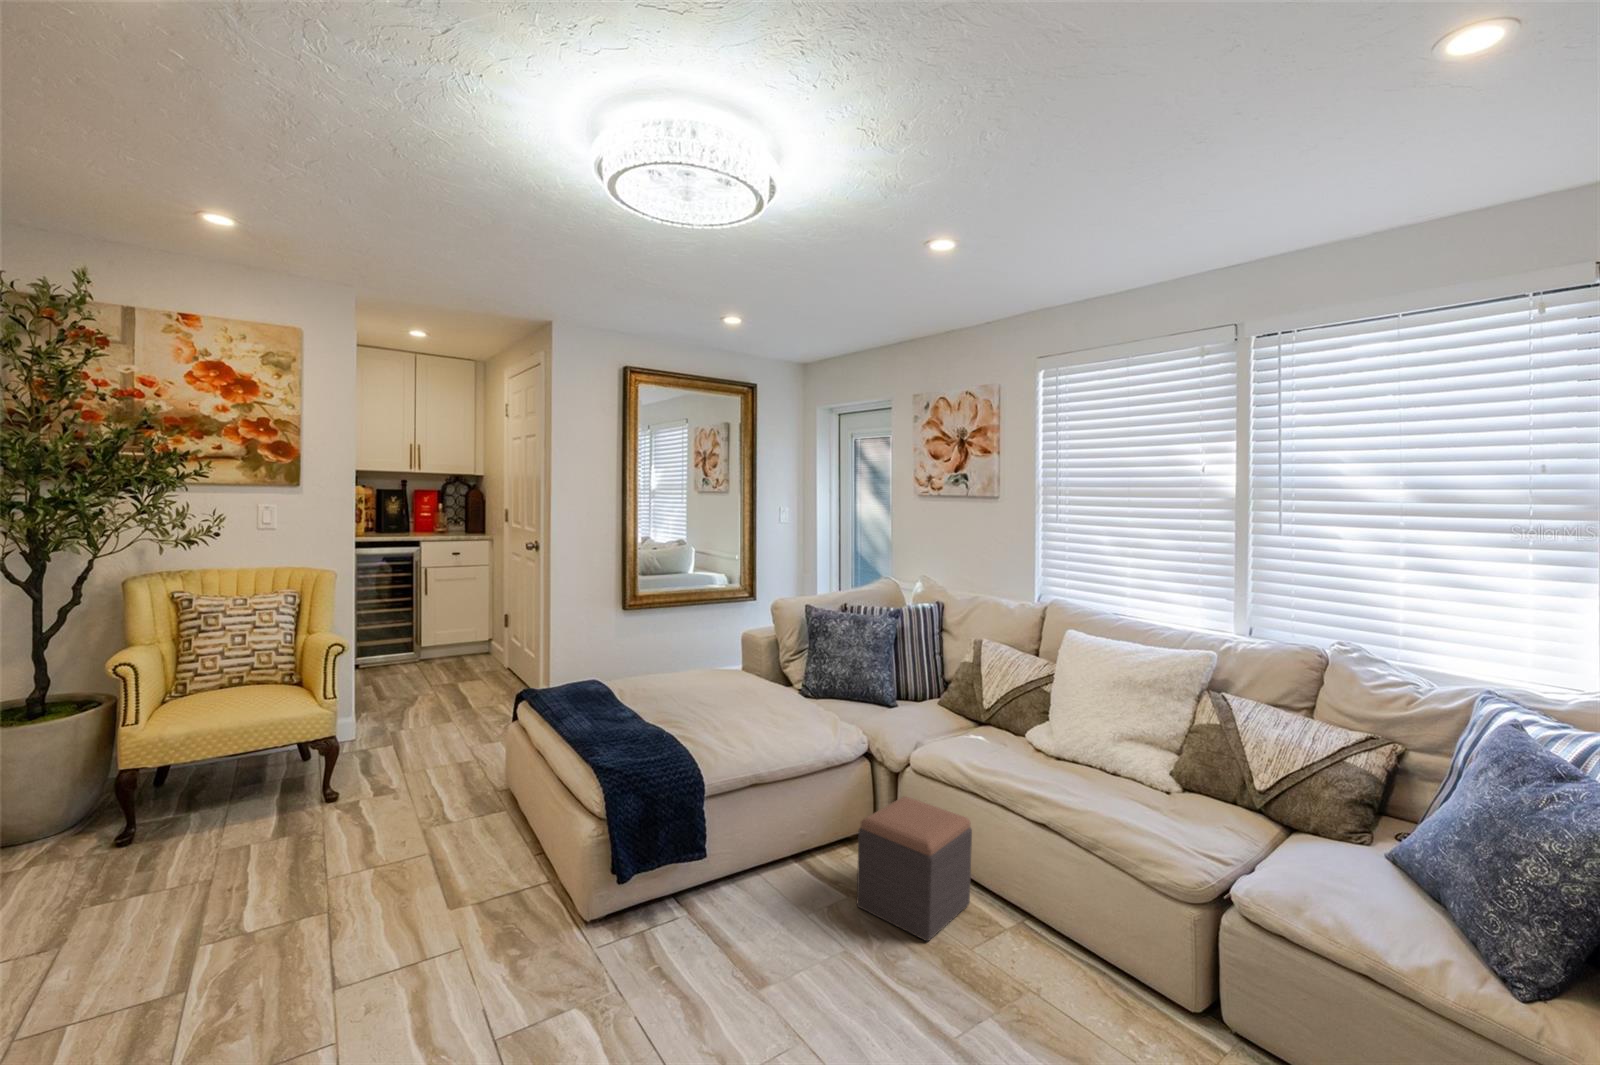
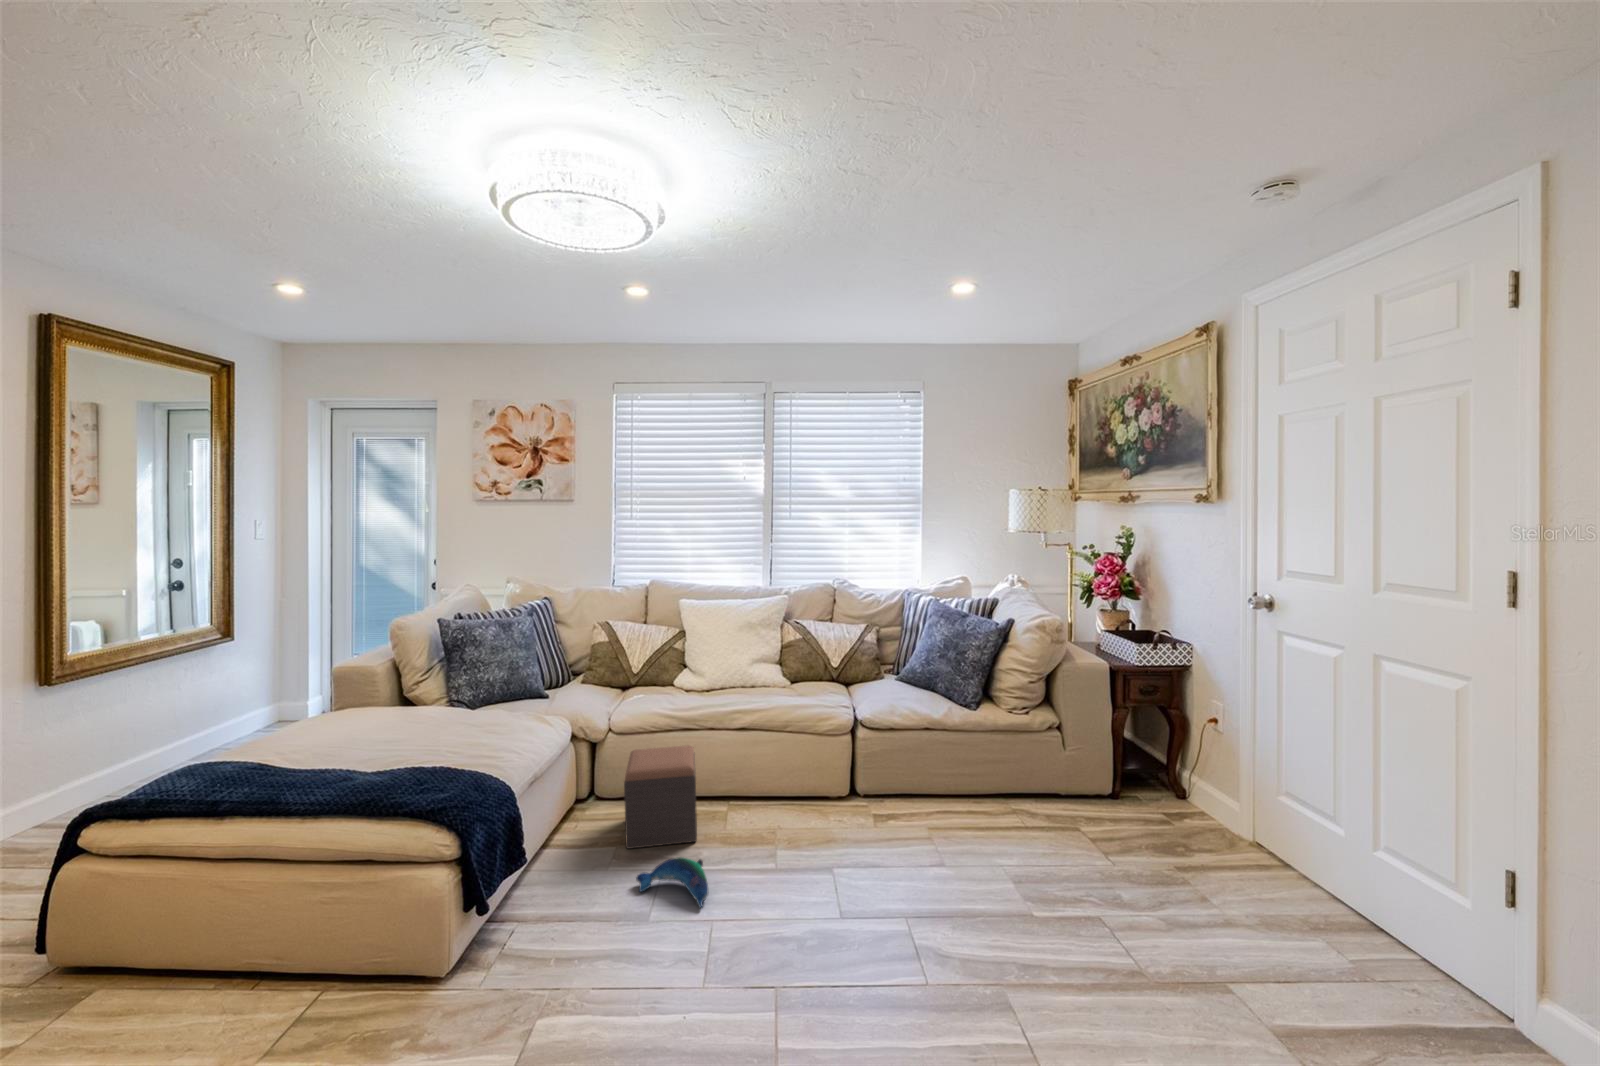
plush toy: none [811,941,881,1025] -> present [636,857,708,908]

